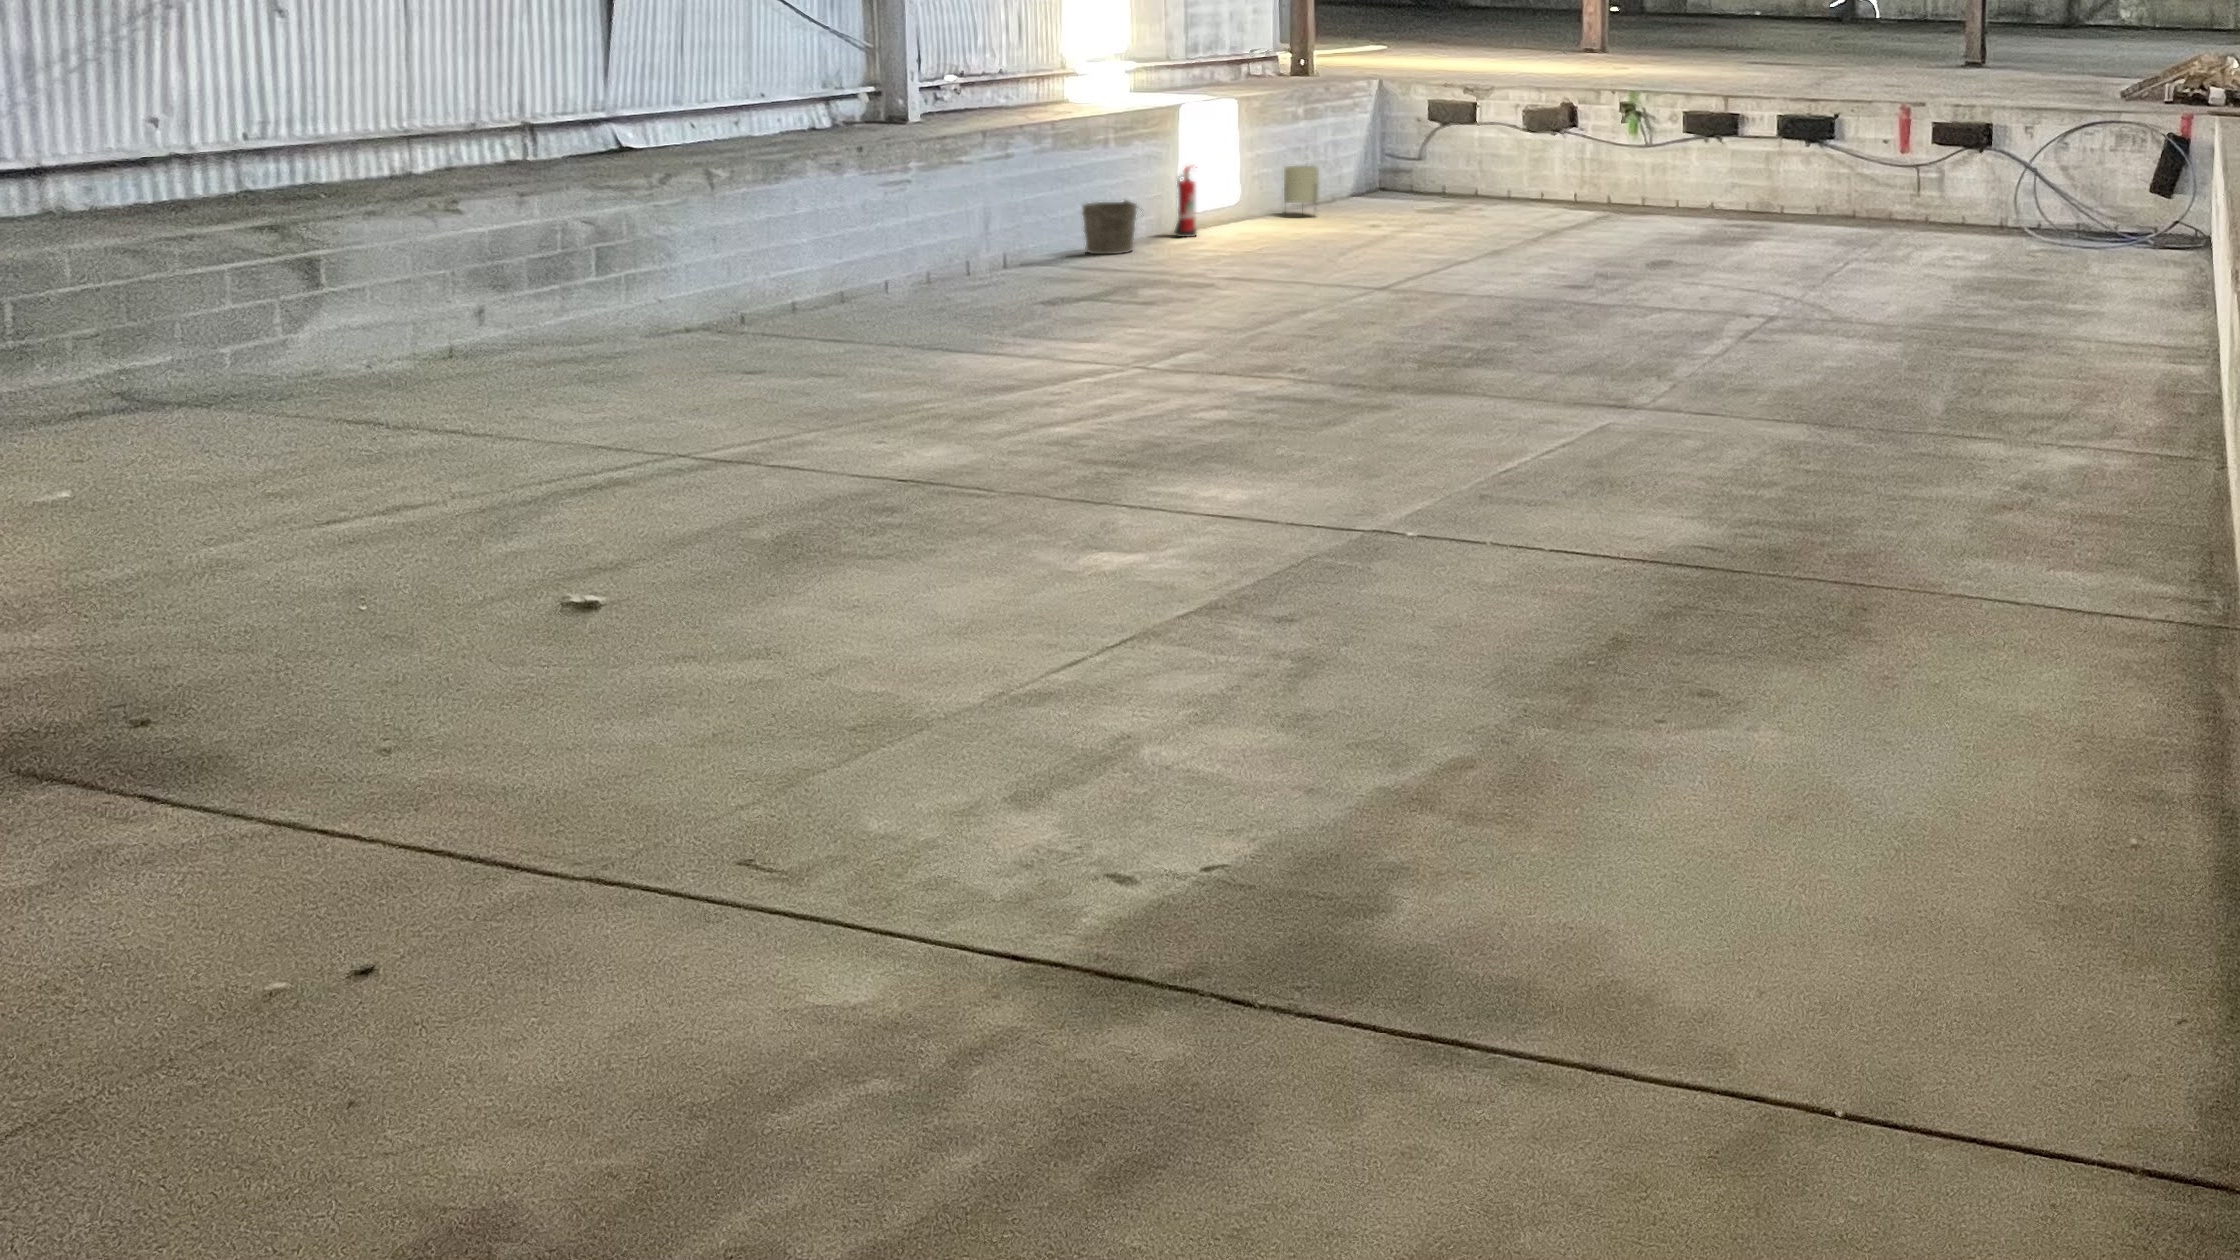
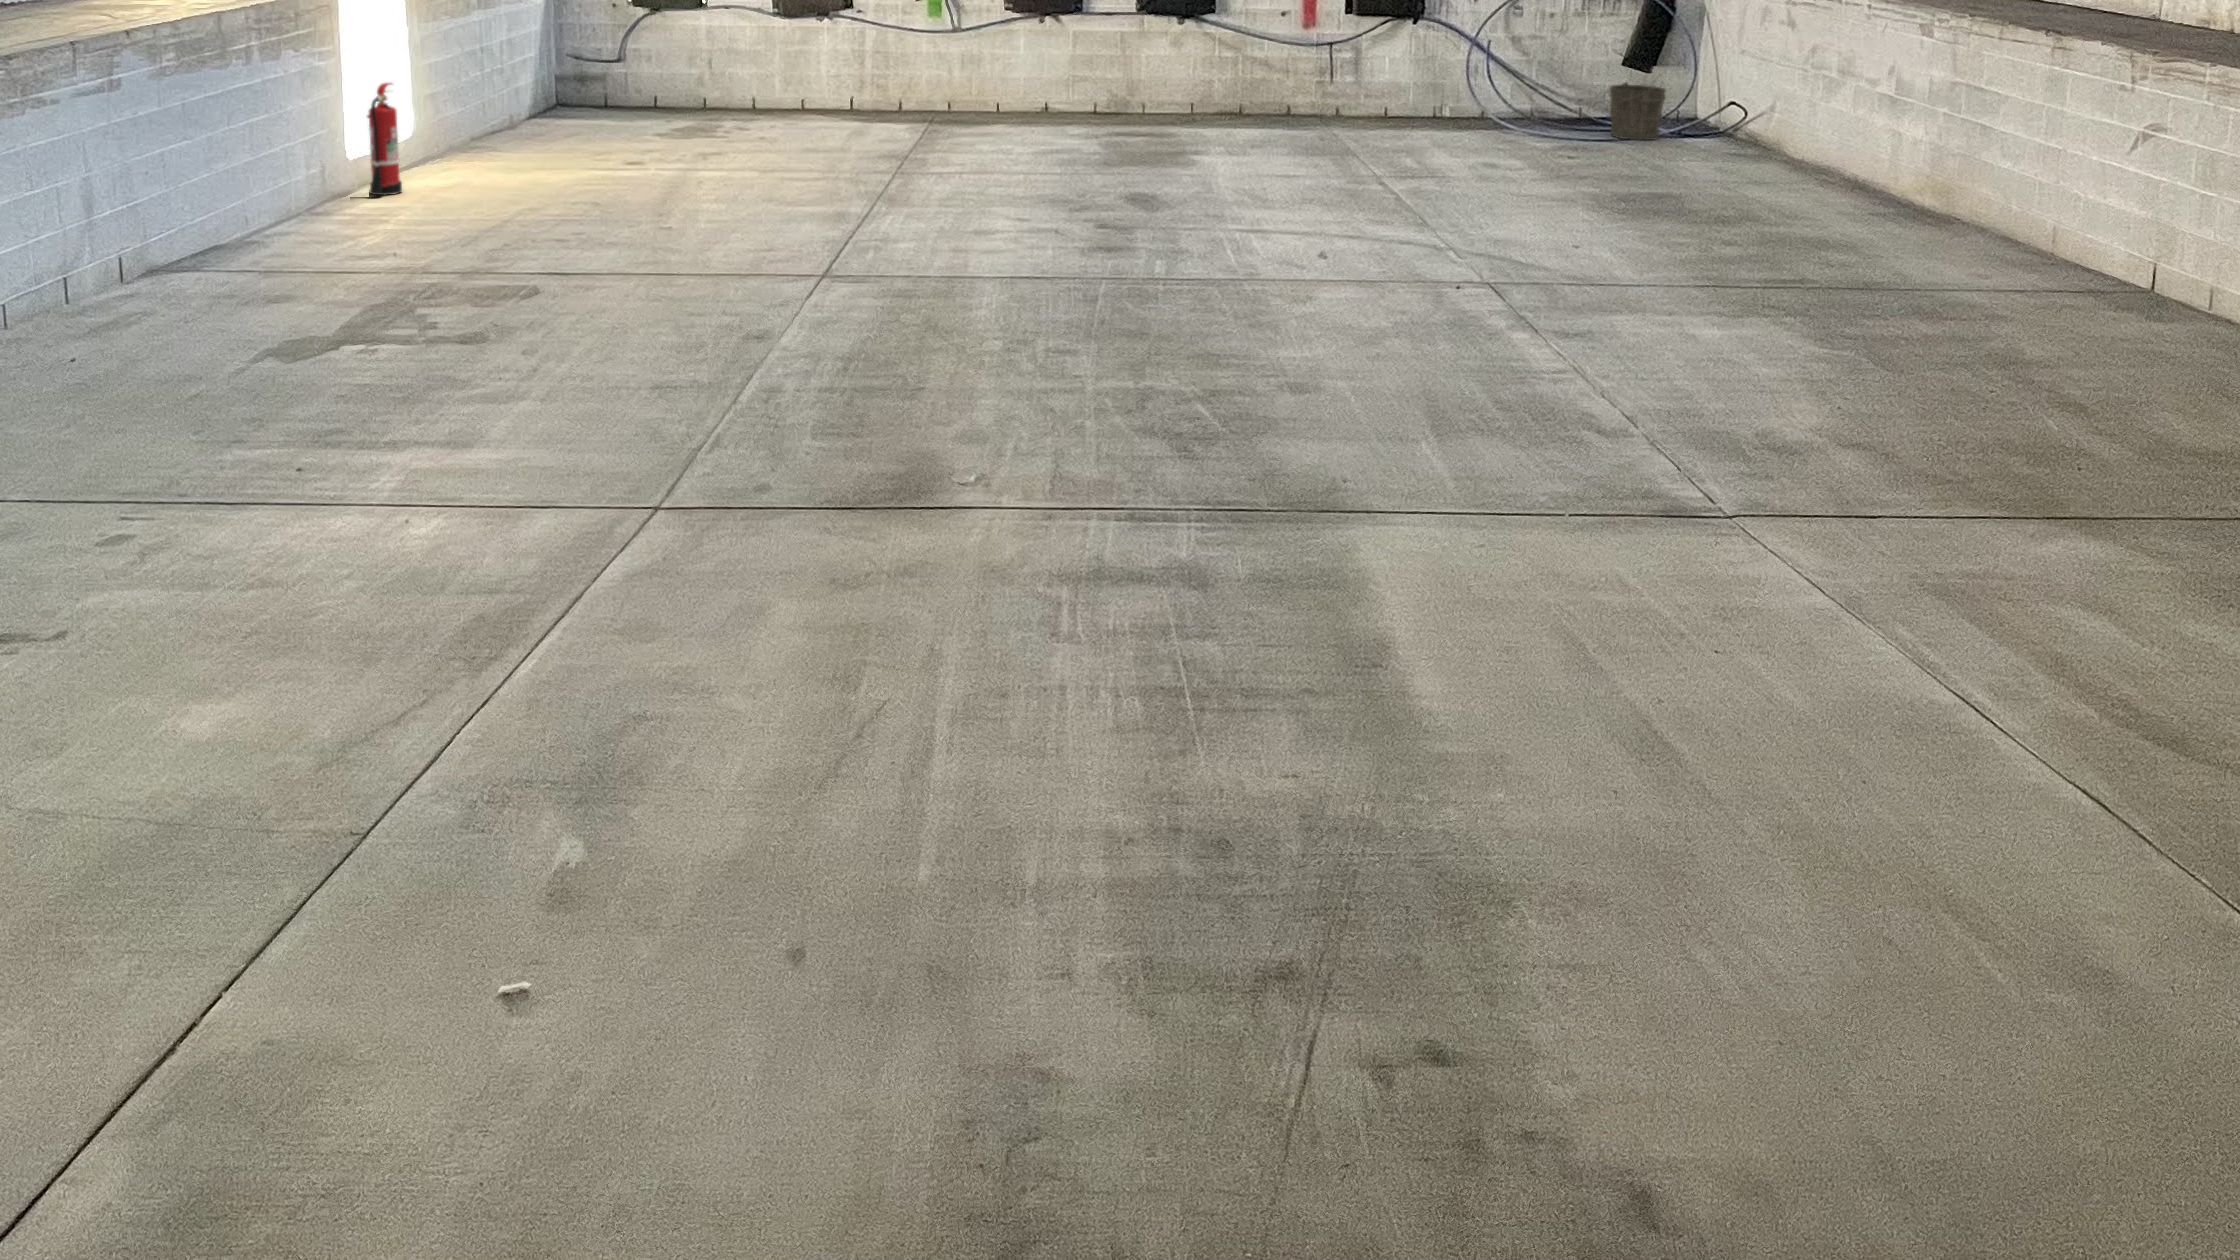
planter: present [1284,165,1319,203] -> none [478,71,531,149]
bucket: present [1082,200,1142,254] -> present [1604,82,1665,140]

